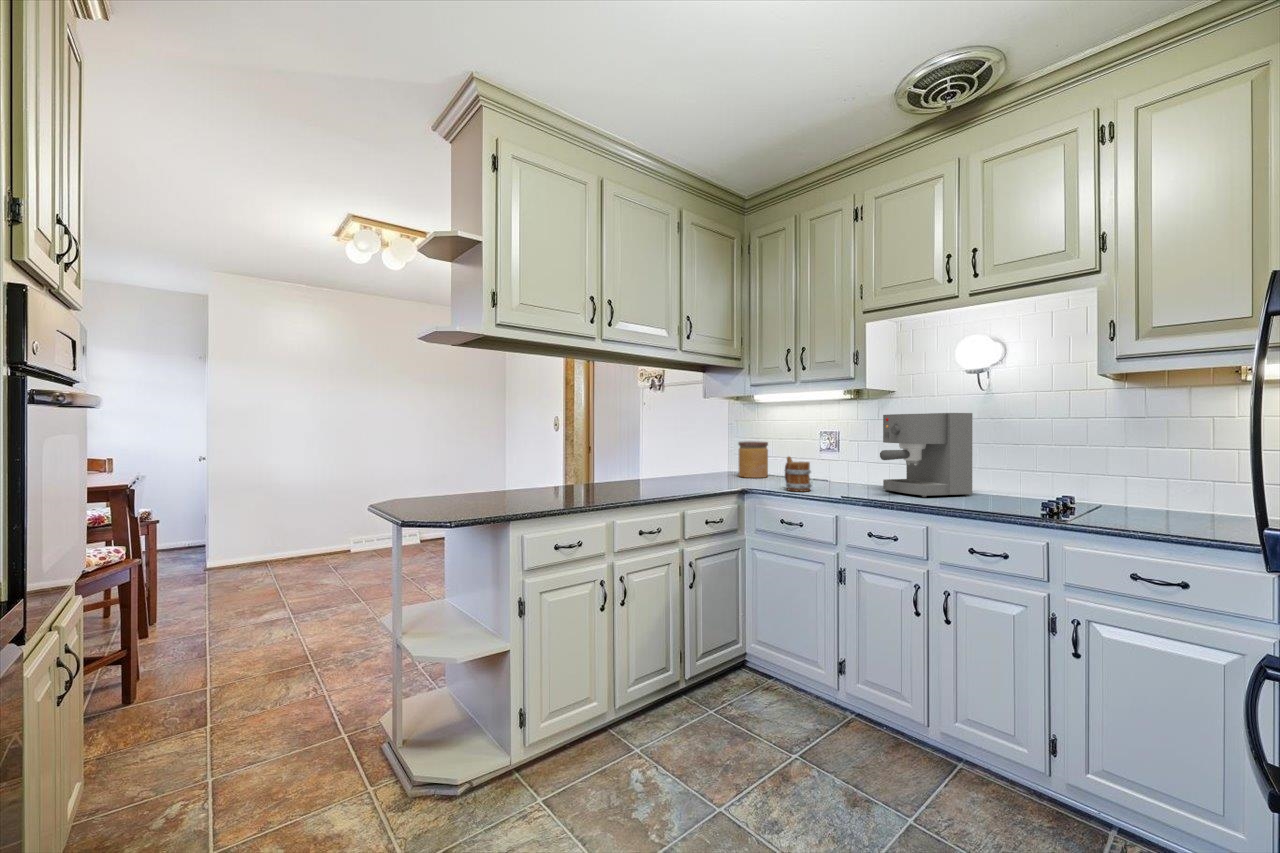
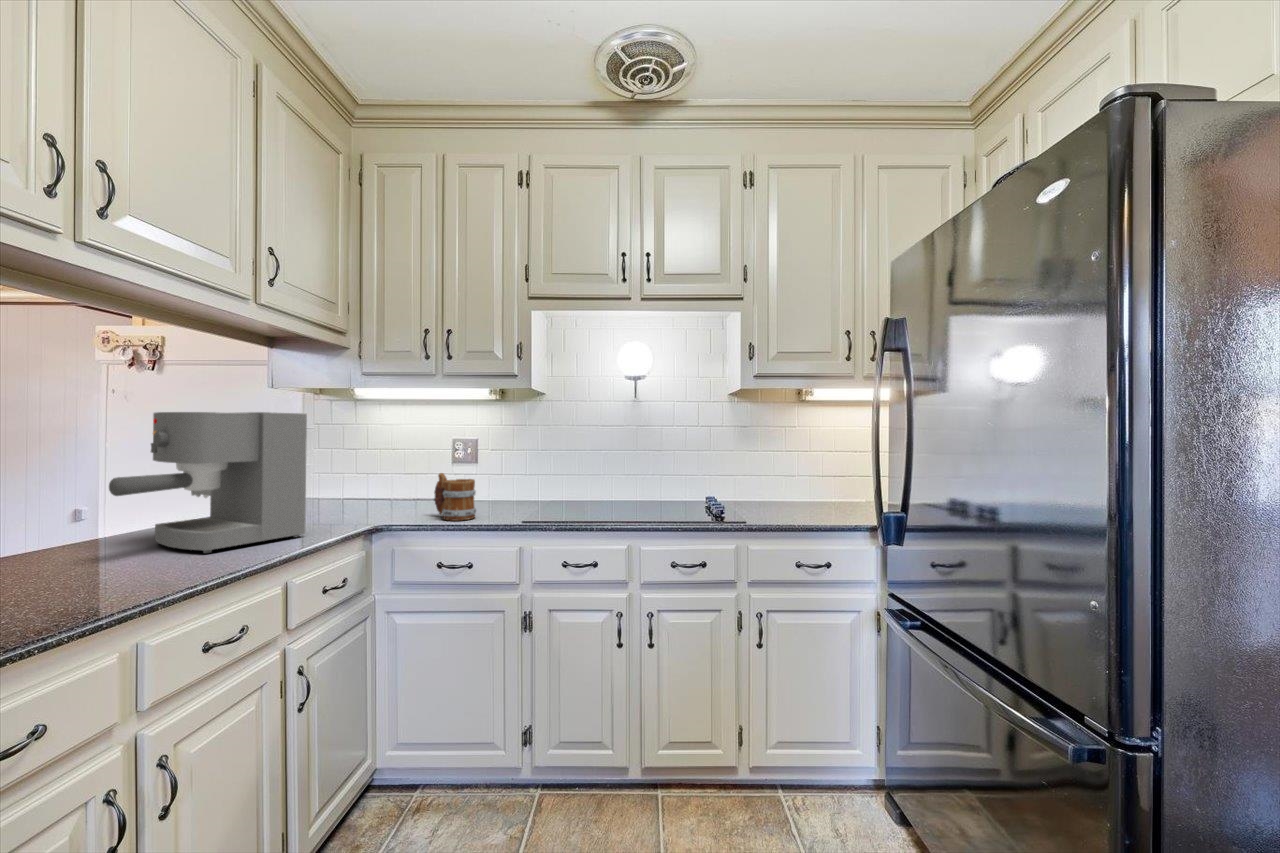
coffee maker: present [880,413,973,497] -> present [109,412,307,553]
jar: present [739,441,768,478] -> none [332,452,379,504]

